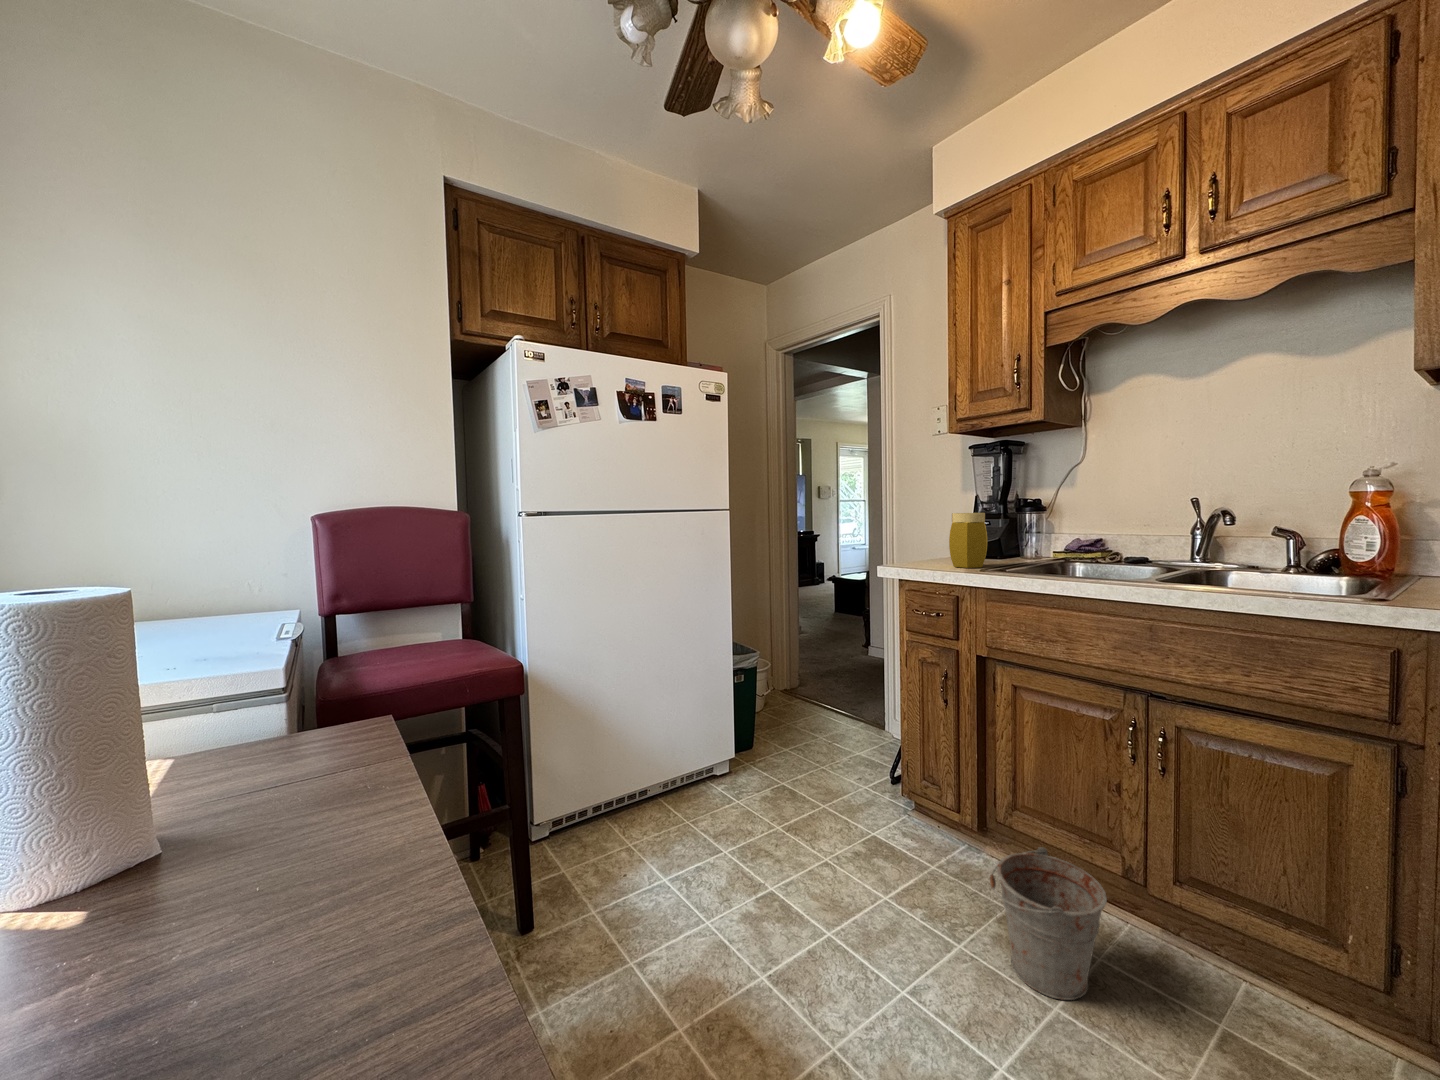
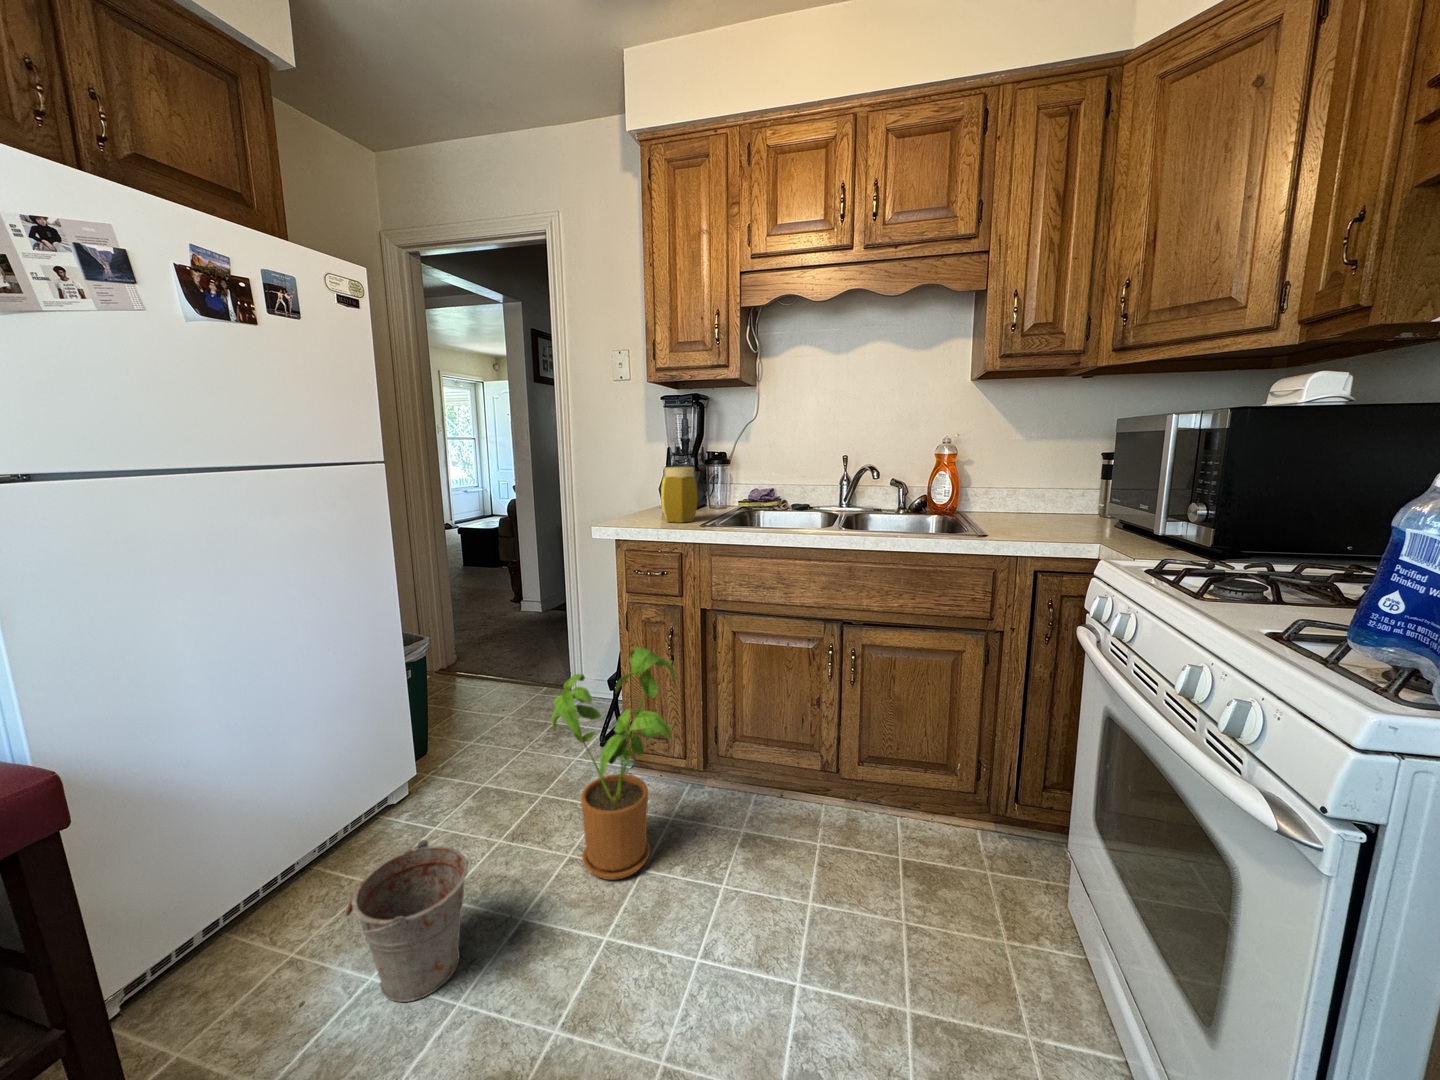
house plant: none [815,678,934,896] -> present [552,647,676,880]
bucket: present [990,847,1107,1000] -> present [346,840,468,1002]

